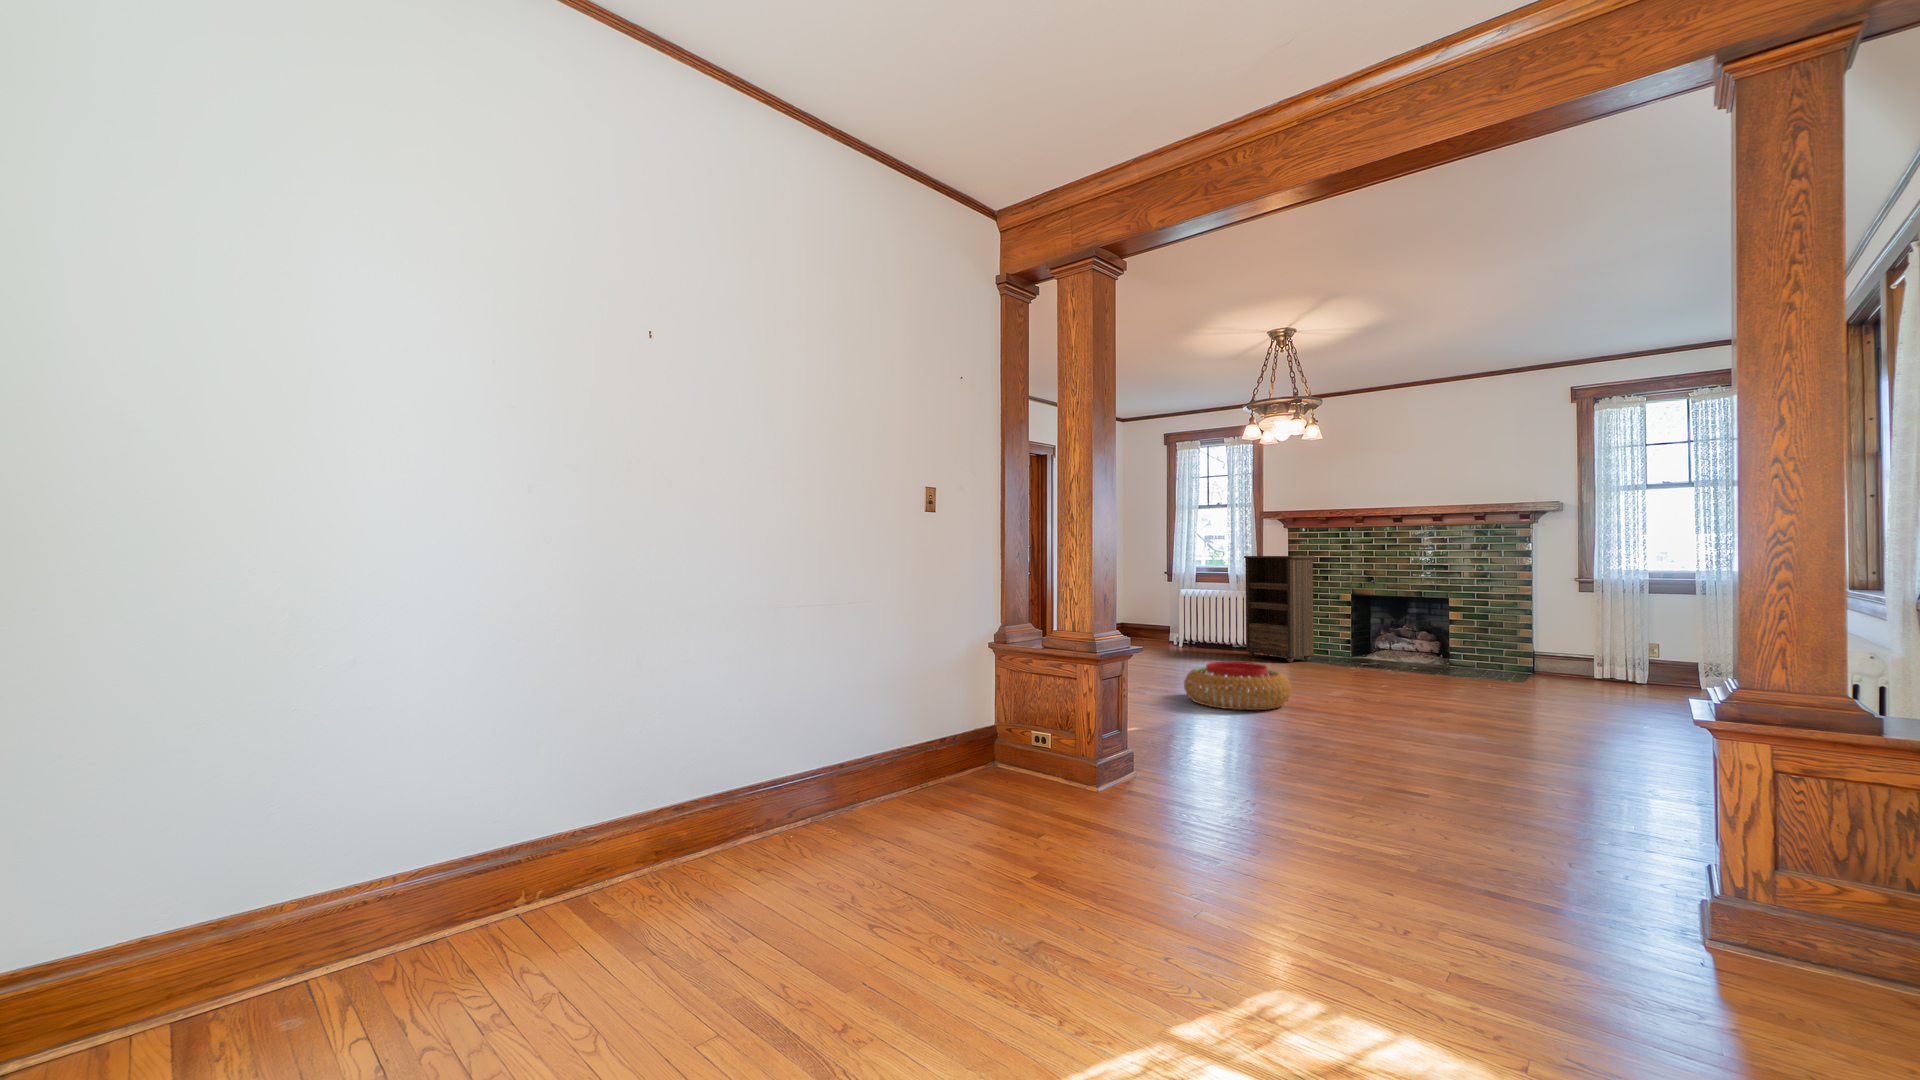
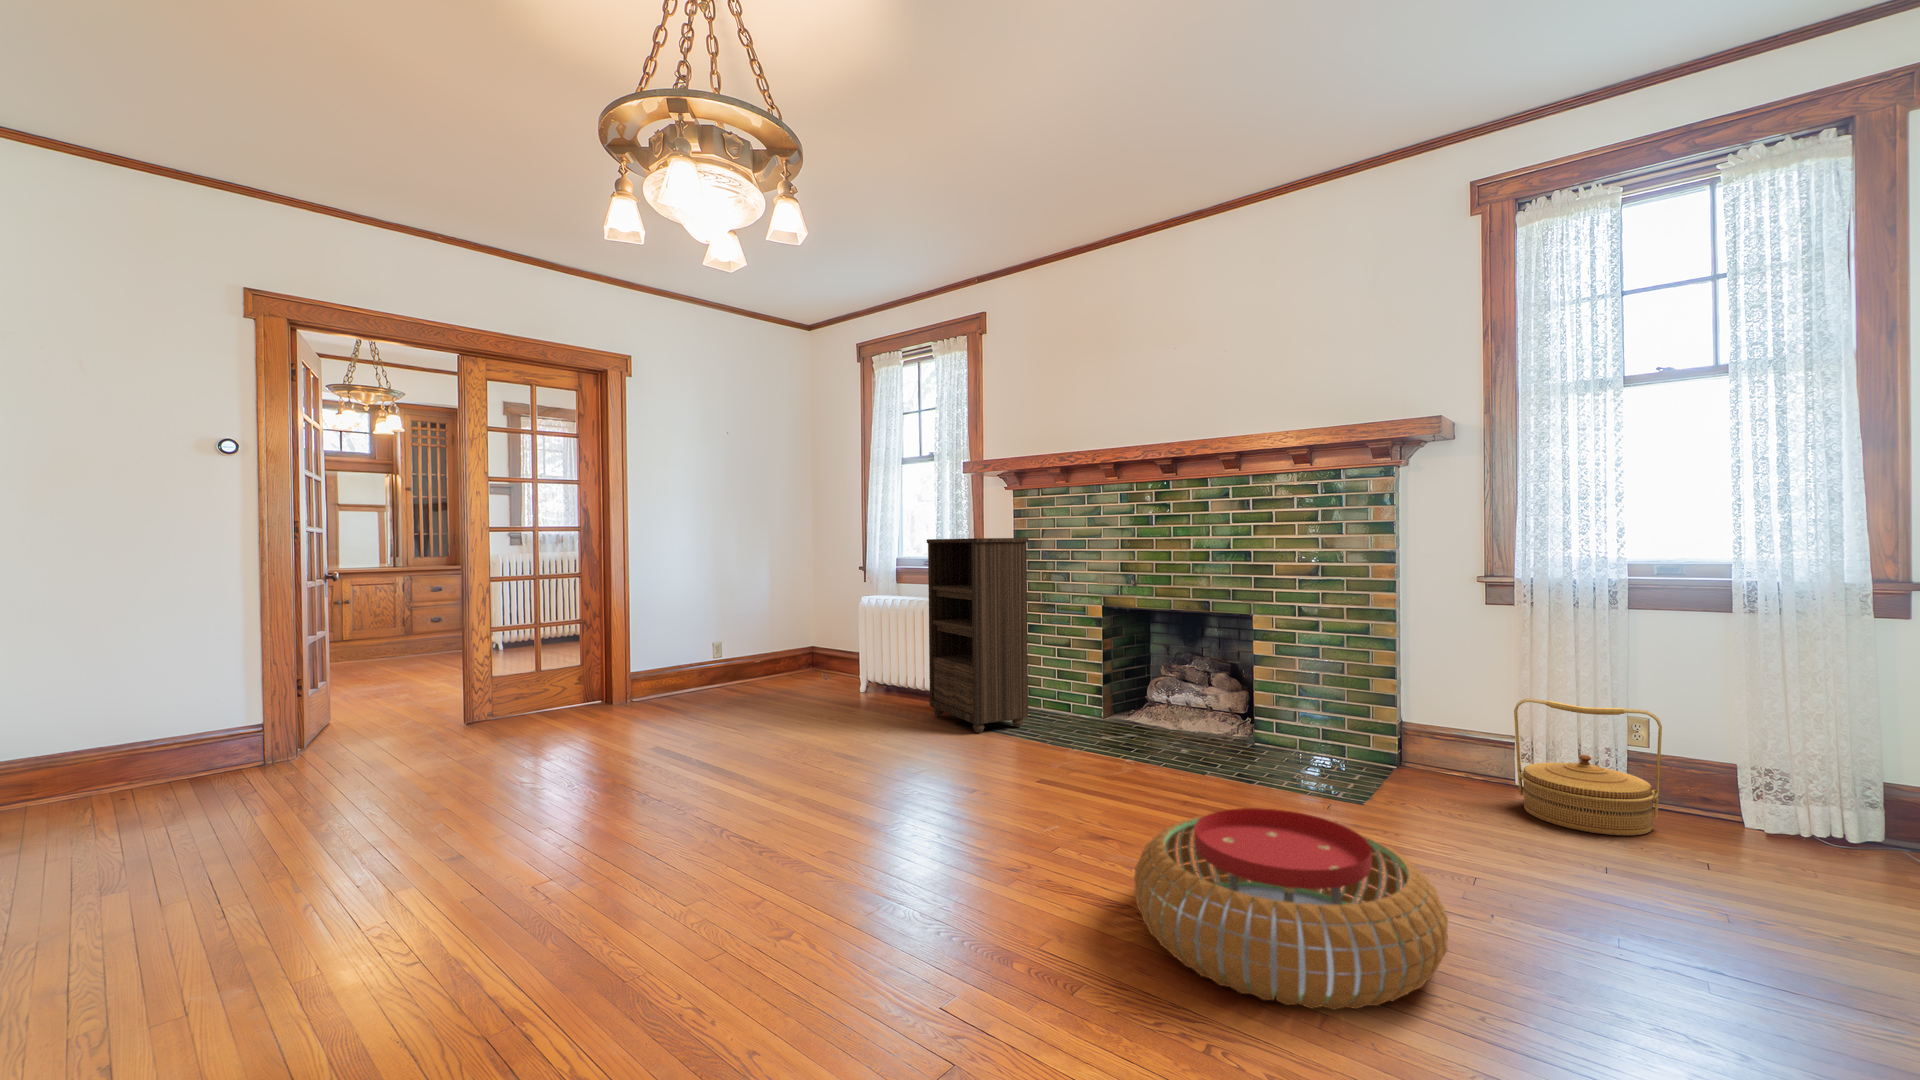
woven basket: none [1596,634,1664,690] -> present [1514,699,1662,836]
pouf: present [1184,662,1291,710] -> present [1134,808,1448,1010]

